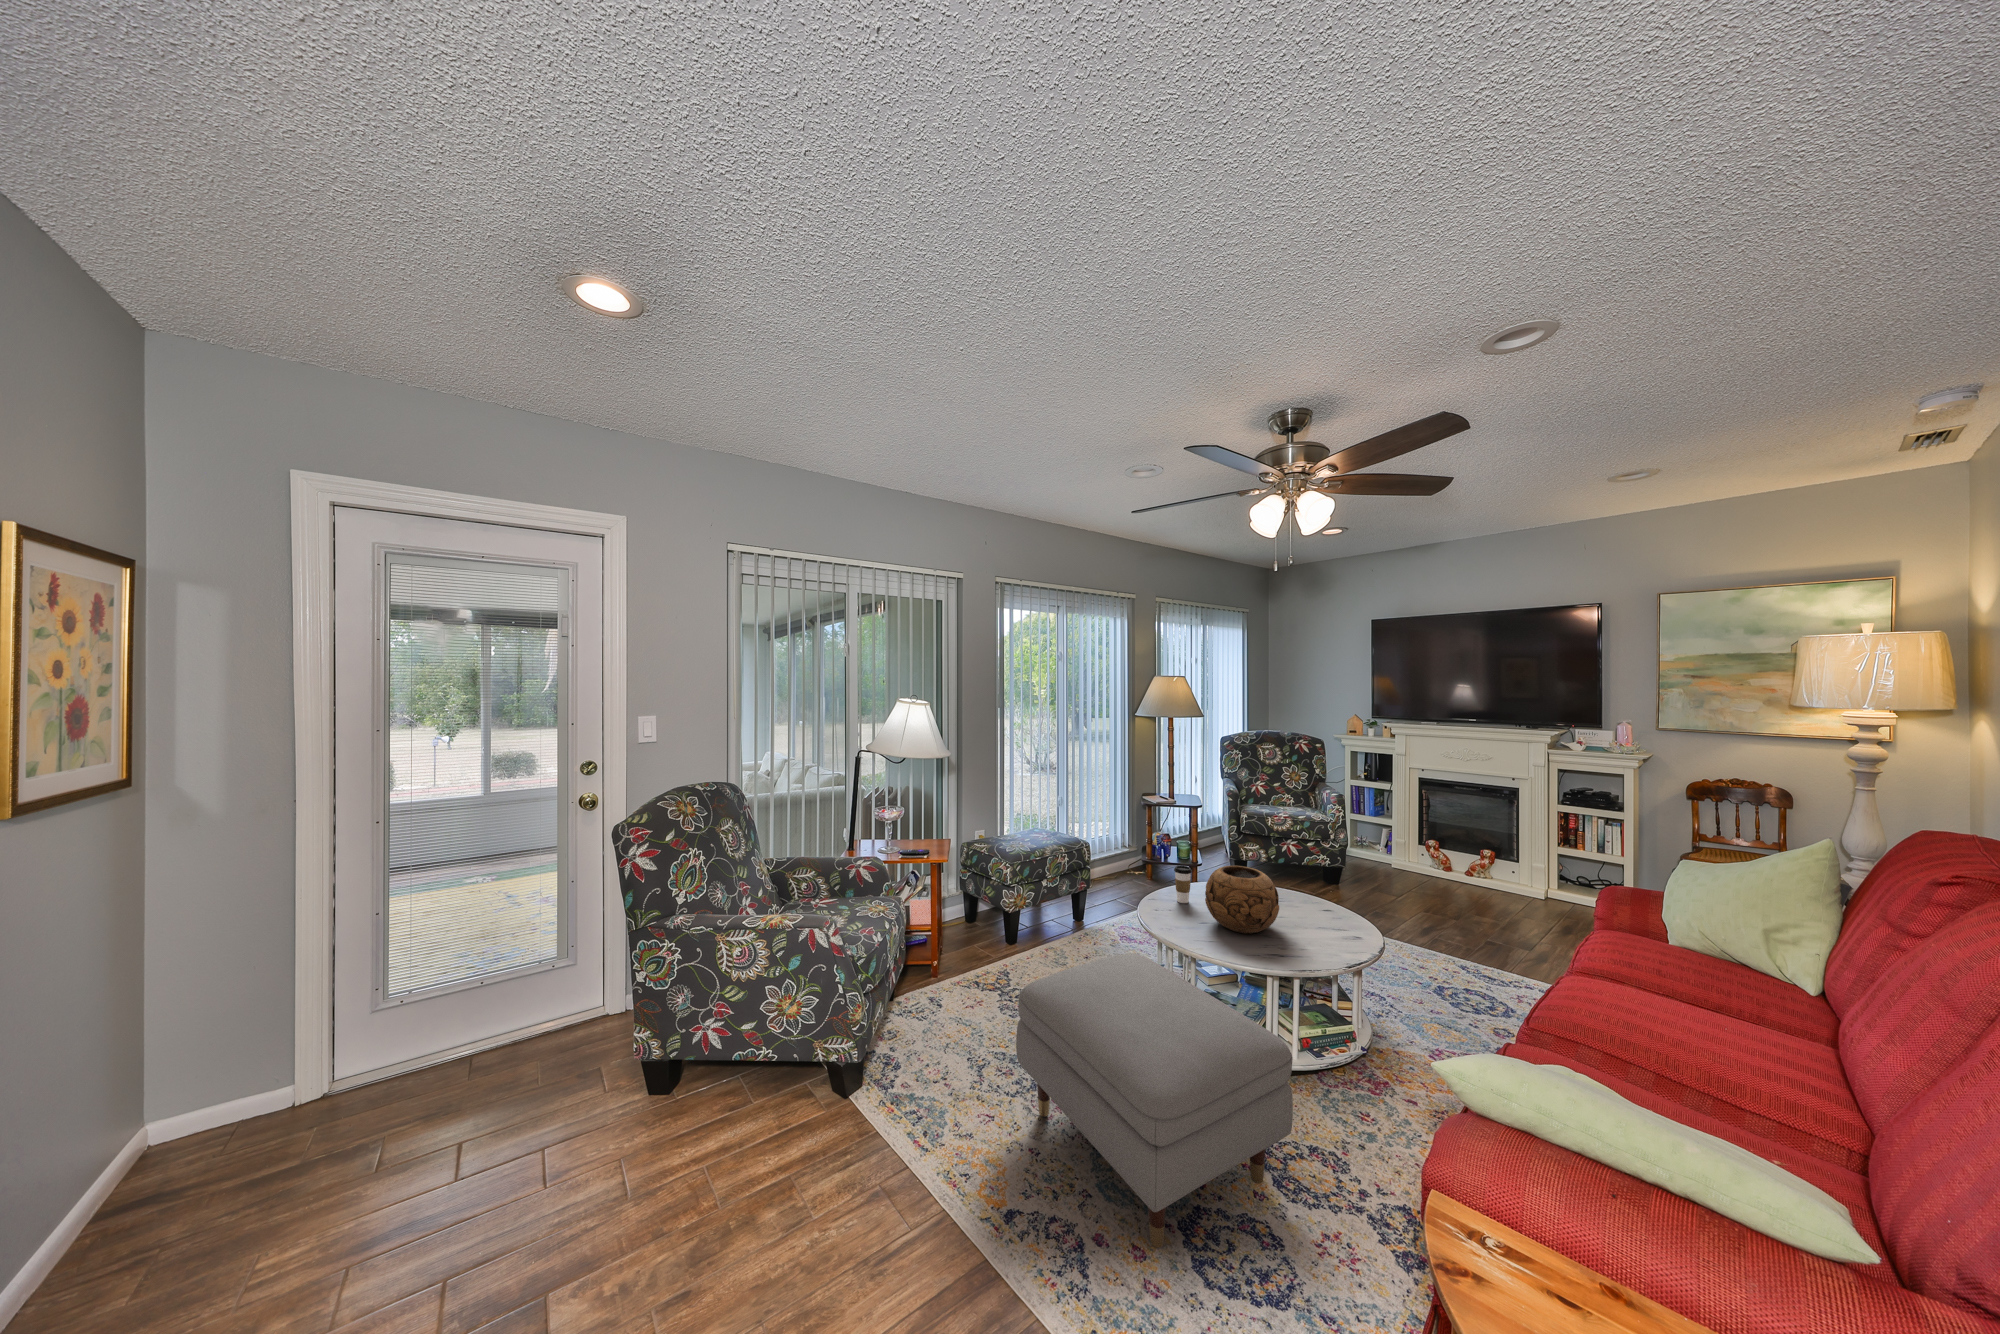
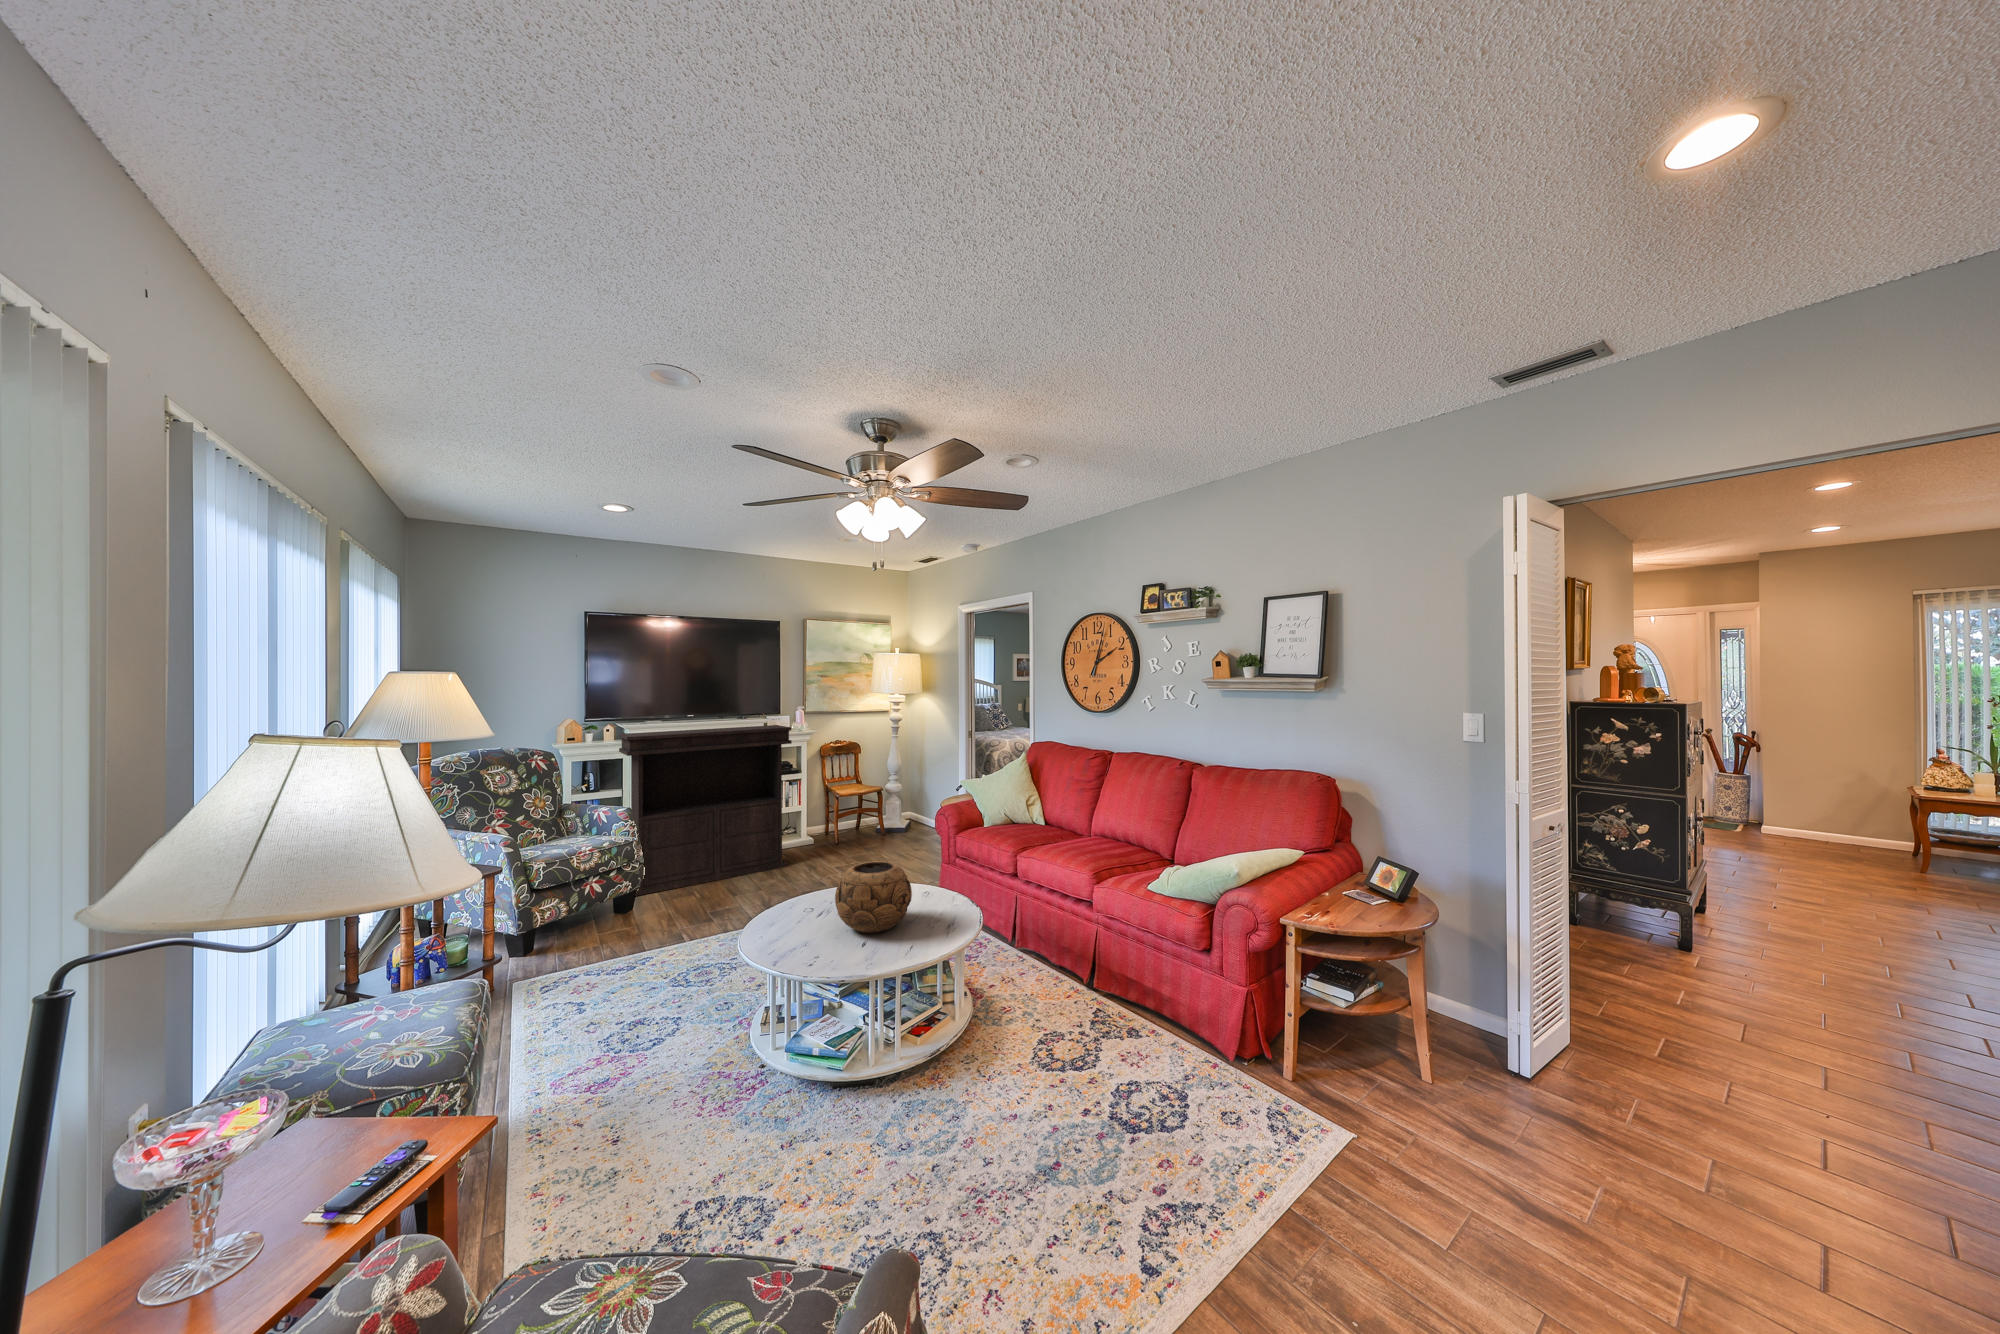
console table: none [1359,733,1565,920] -> present [619,725,792,896]
coffee cup: present [1174,866,1192,903] -> none [776,898,799,947]
ottoman: present [1016,953,1293,1248] -> none [899,950,1186,1231]

